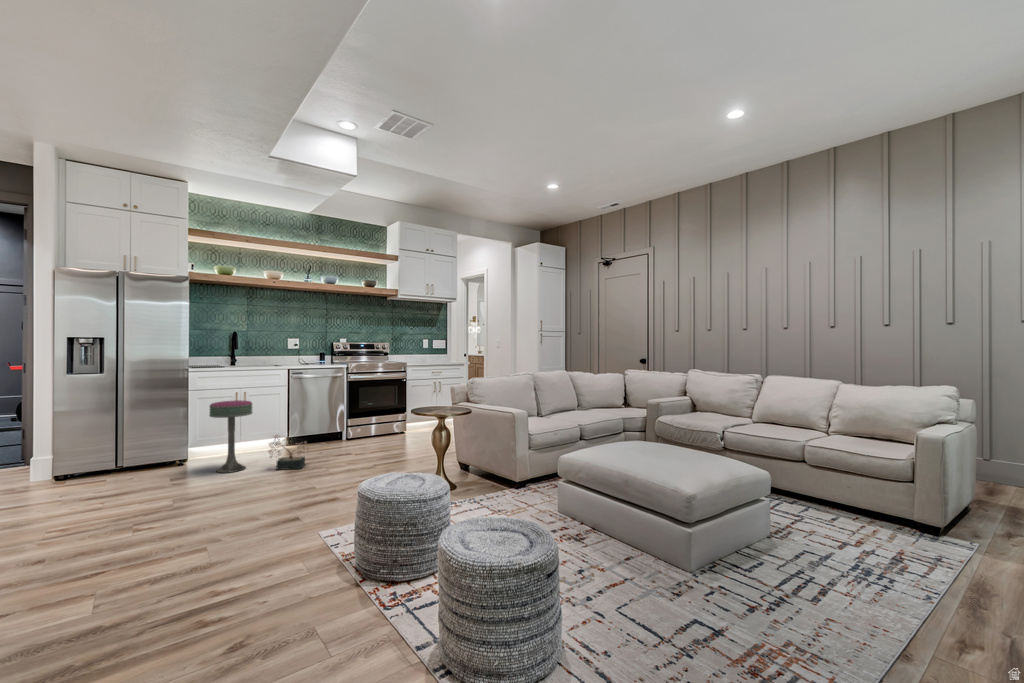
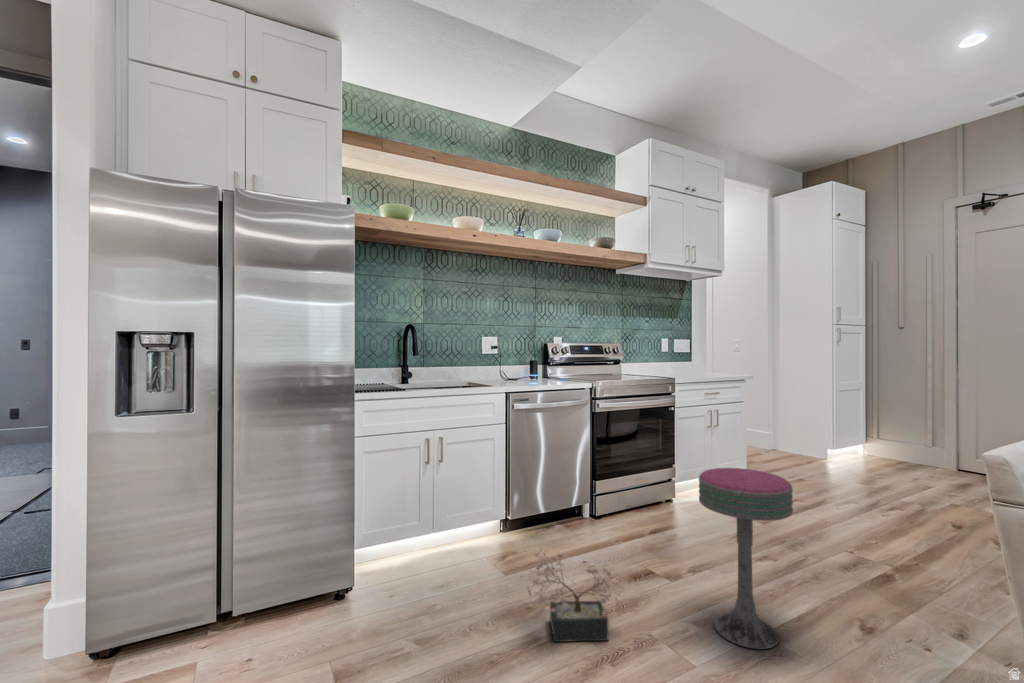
bar stool: present [209,400,252,473] -> present [699,468,793,649]

